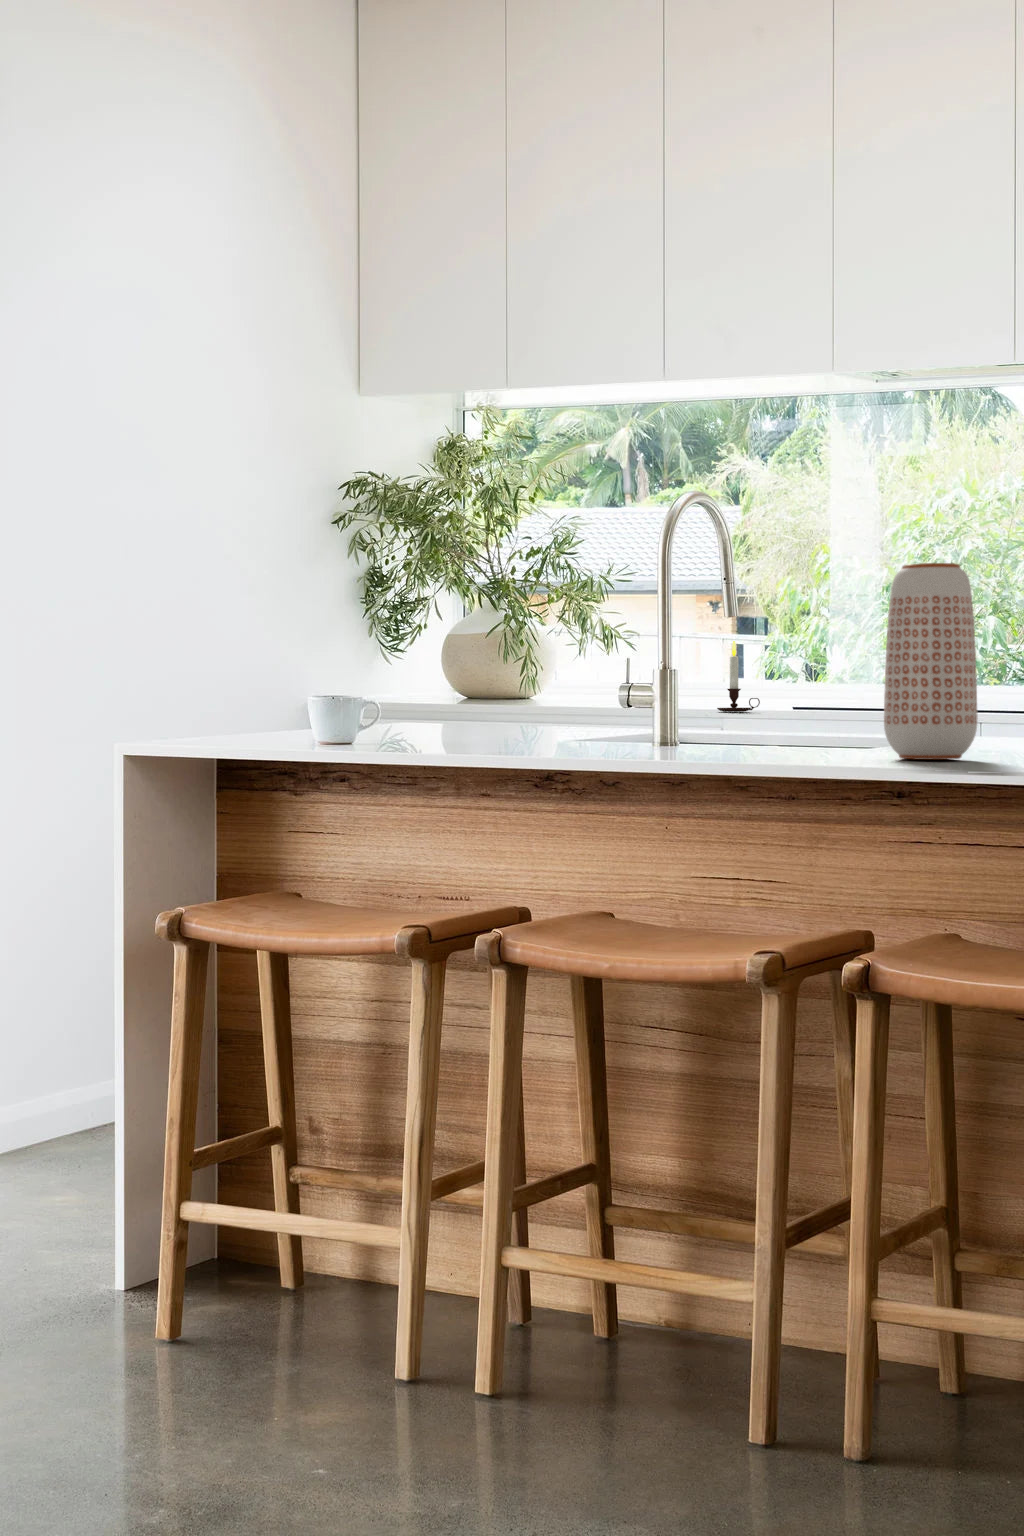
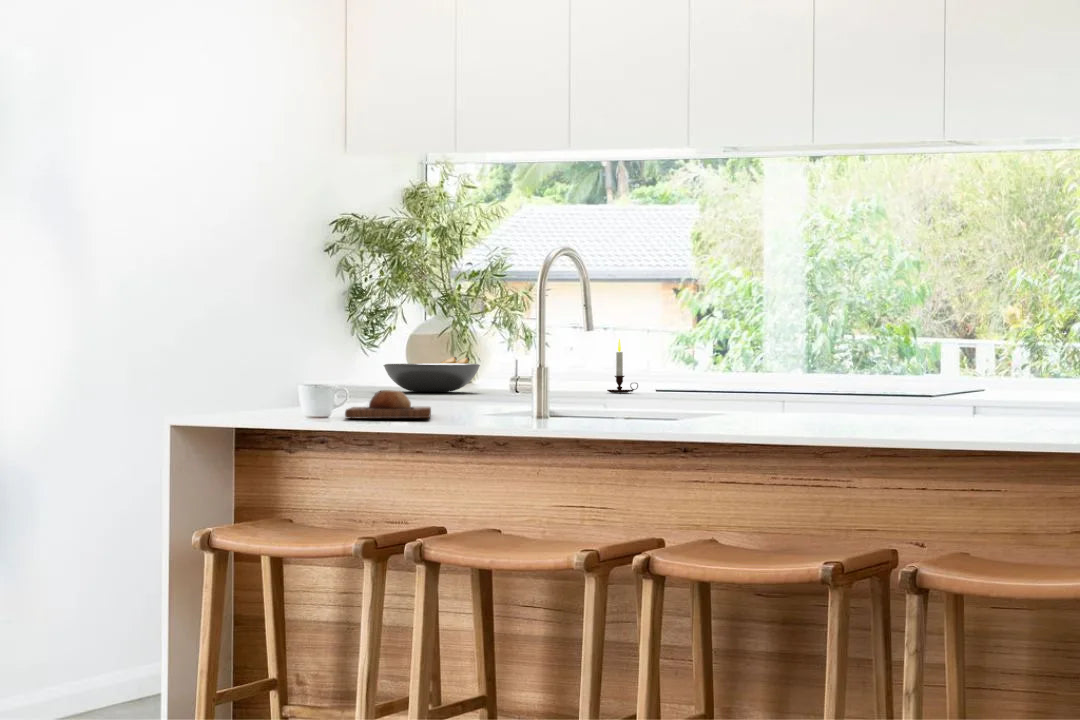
vase: present [884,563,978,760] -> none [676,301,736,428]
fruit bowl: none [415,664,546,711] -> present [384,357,480,392]
bread loaf: none [378,705,504,746] -> present [345,390,431,418]

